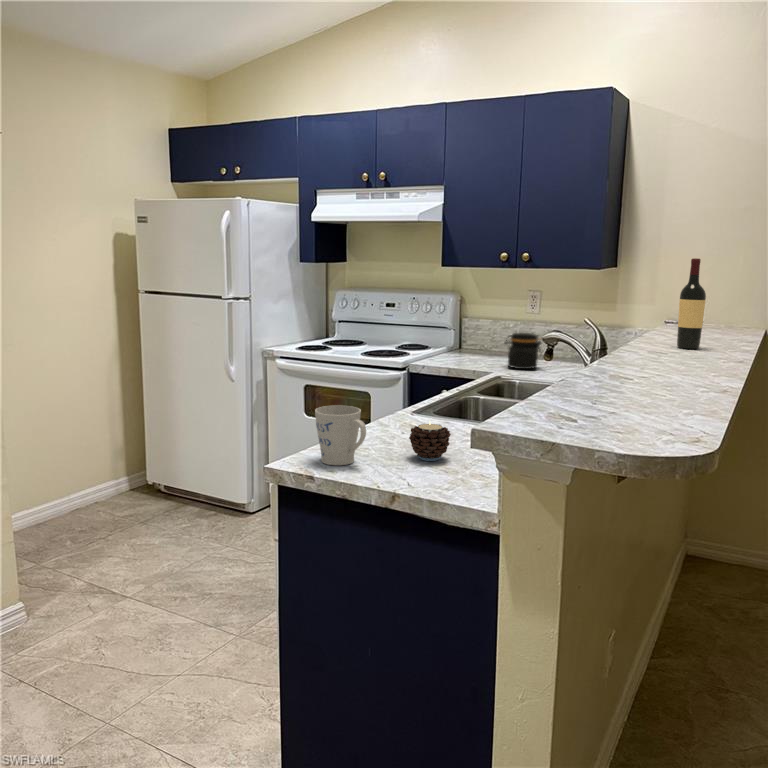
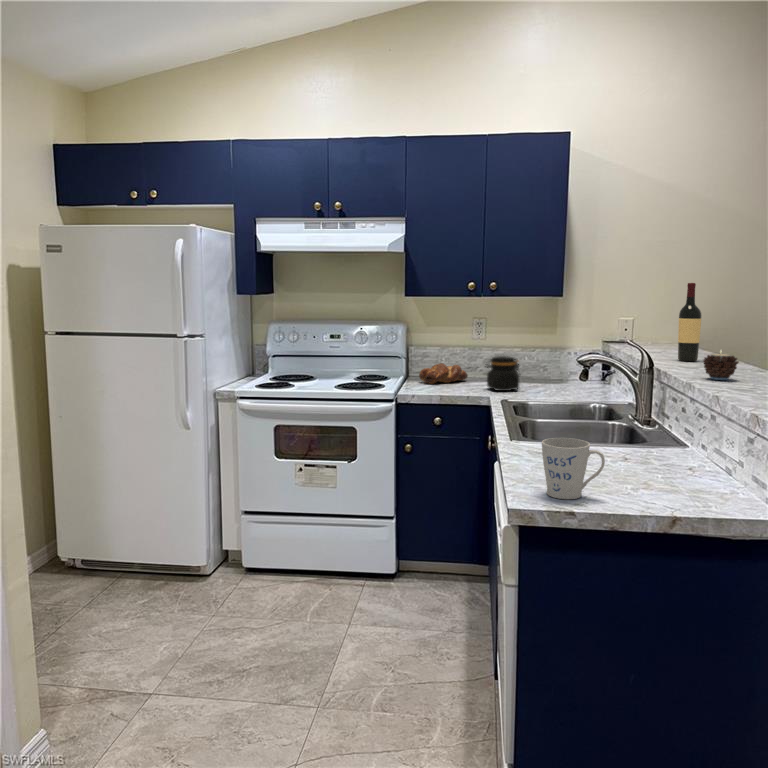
bread loaf: none [455,337,508,357] -> present [419,363,468,384]
candle: present [409,421,451,461] -> present [703,354,739,380]

